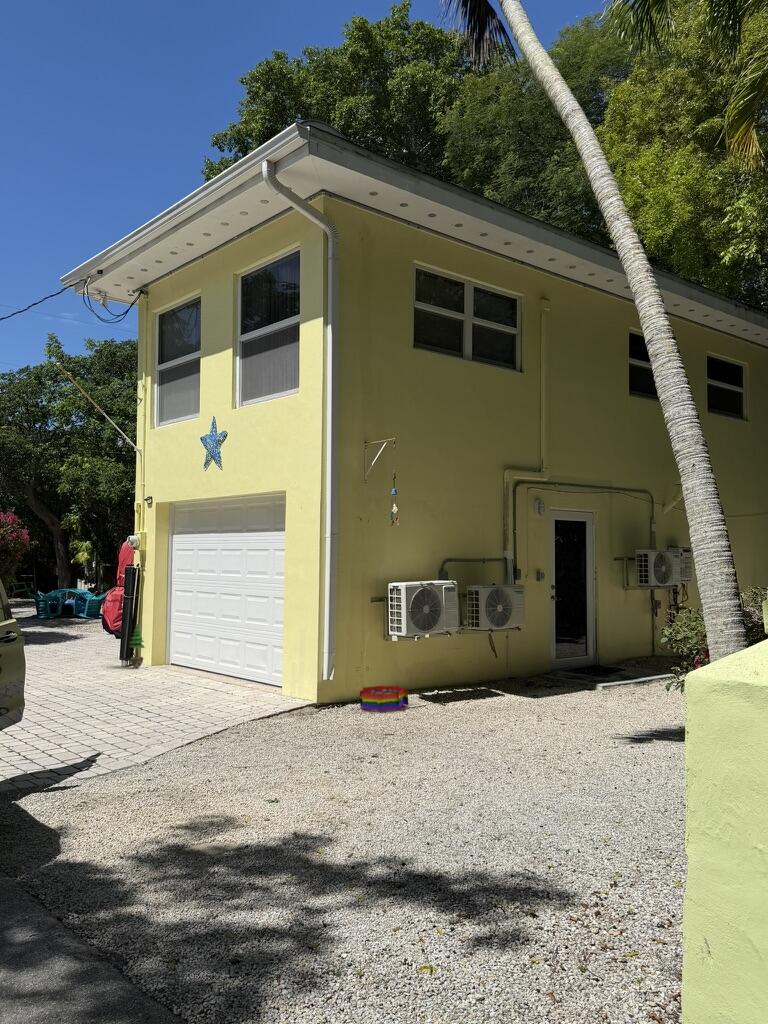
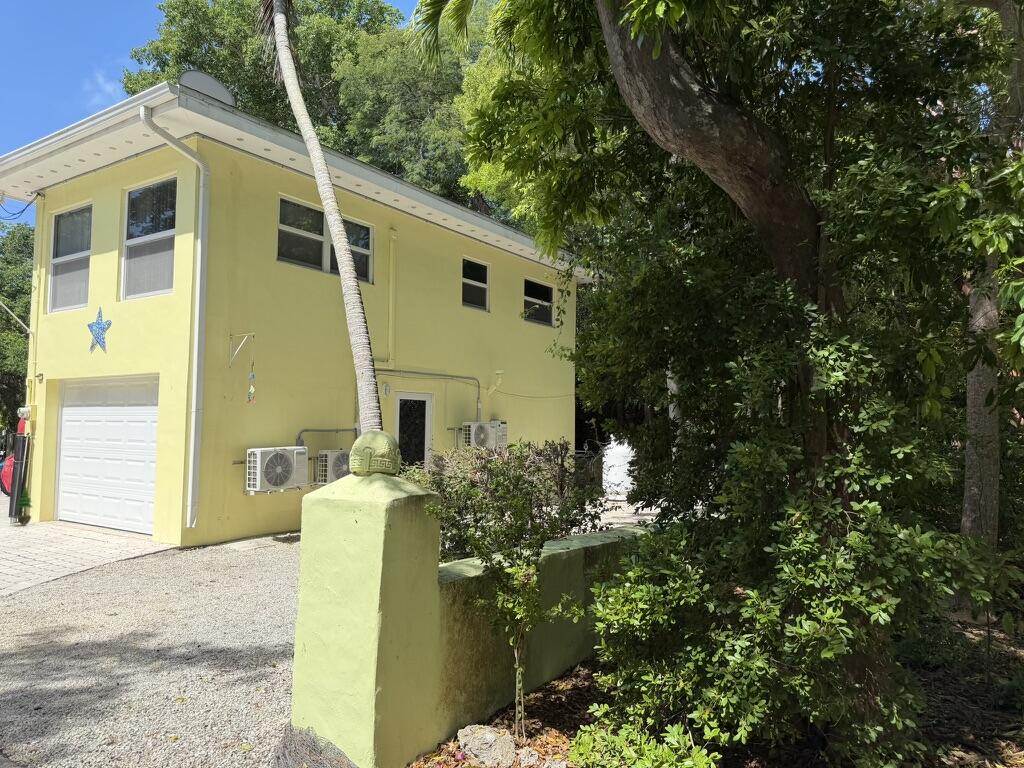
storage bin: present [360,686,408,711] -> none [218,531,260,551]

